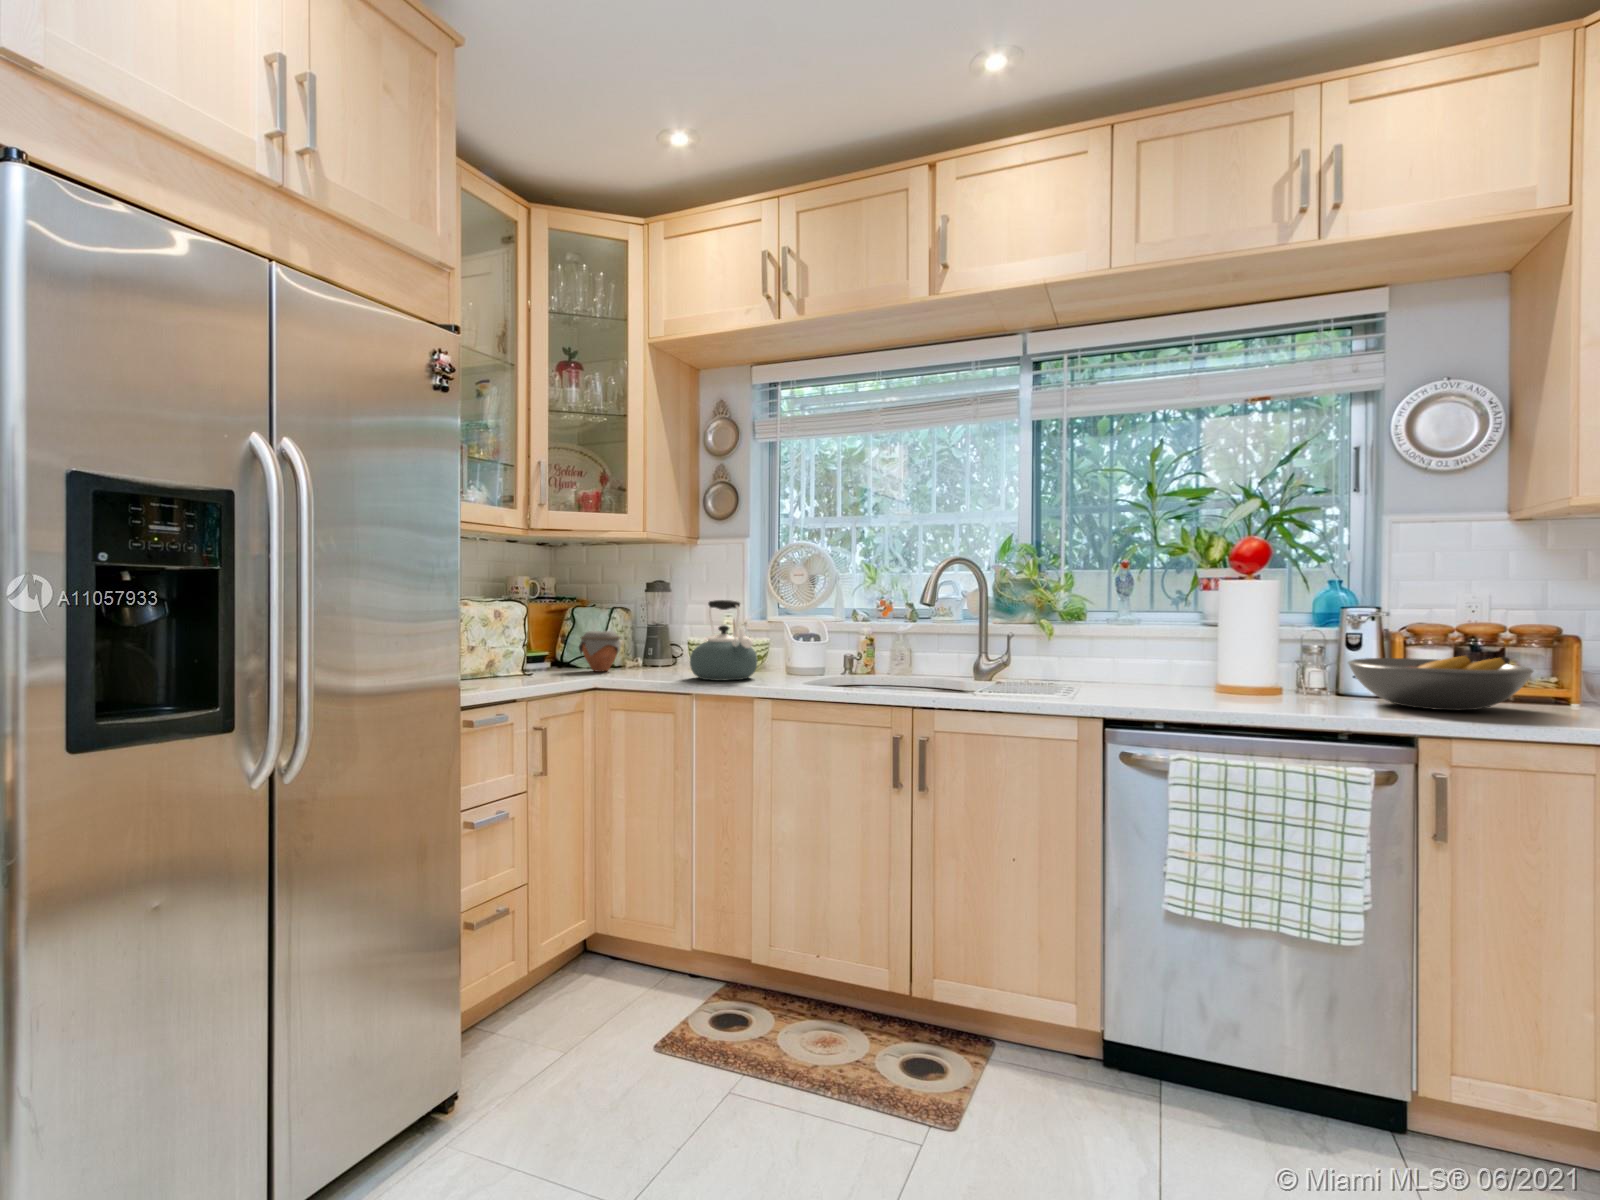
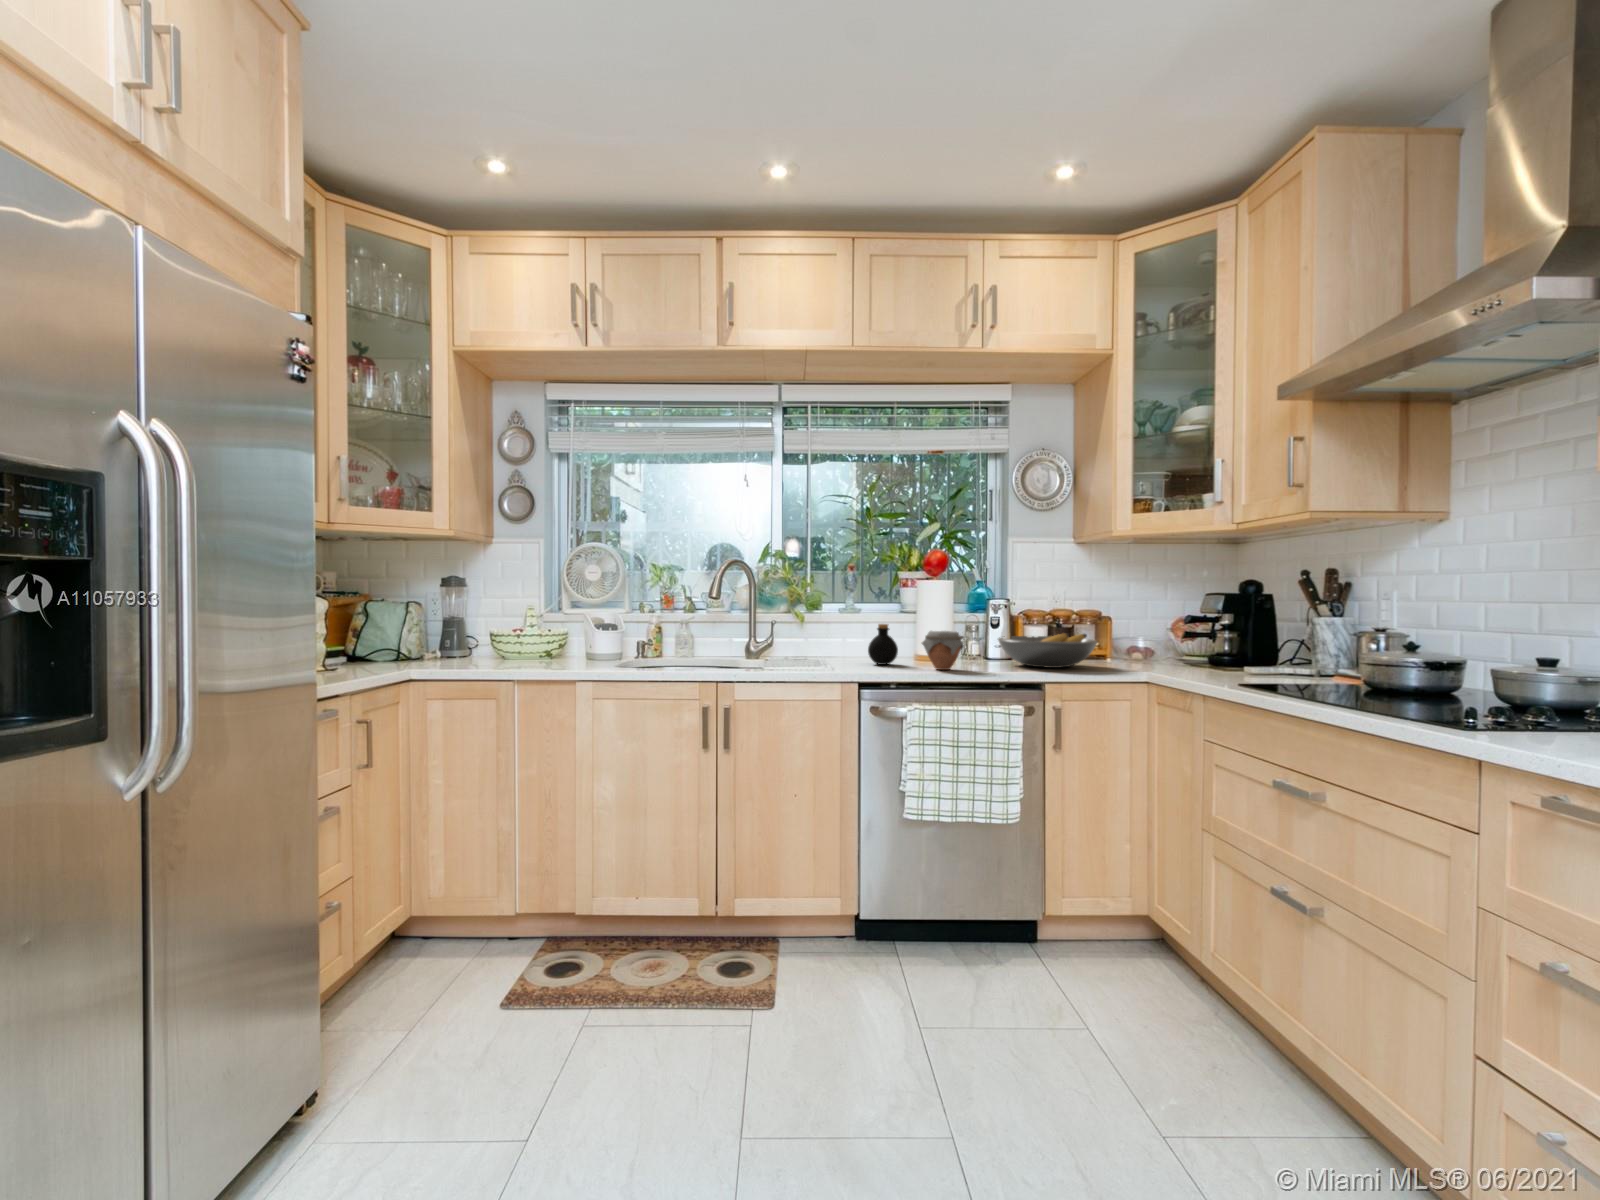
kettle: present [690,600,758,681] -> none [505,597,569,668]
jar: present [579,631,621,672] -> present [922,631,964,670]
bottle: none [1135,636,1180,694] -> present [868,624,898,665]

